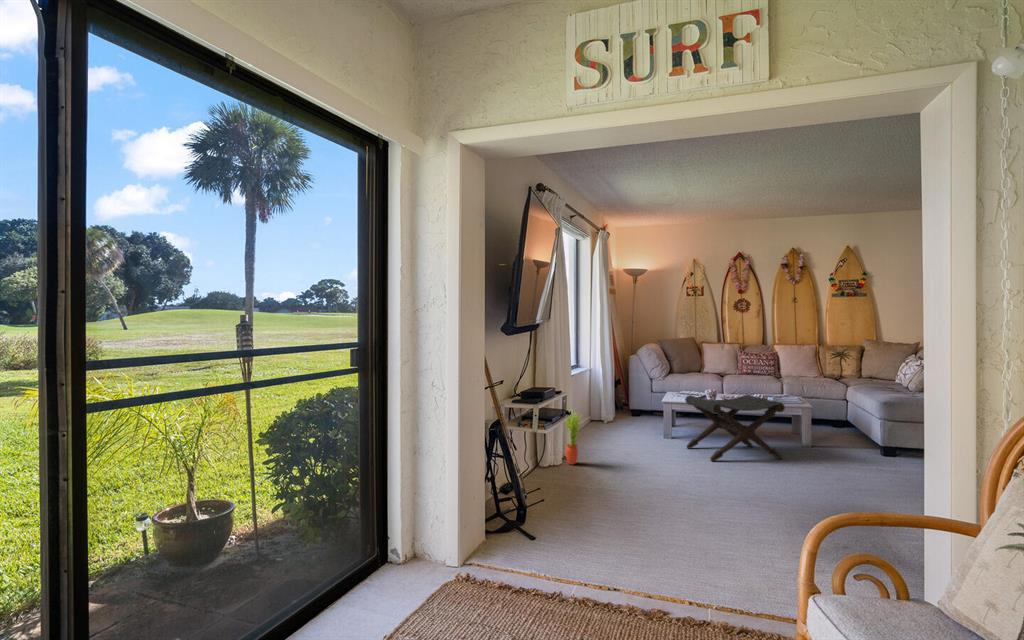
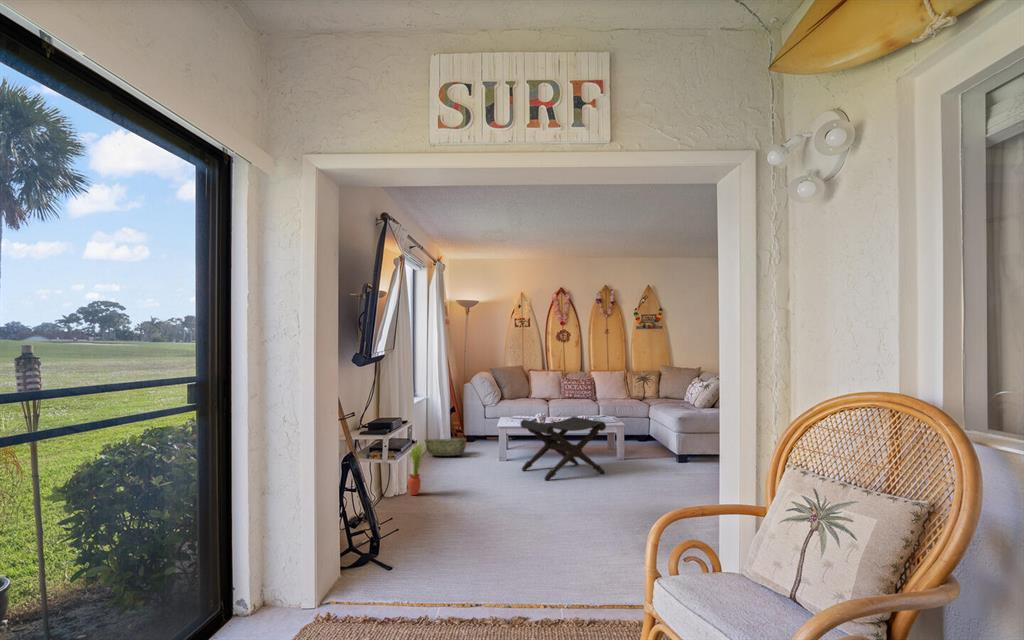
woven basket: none [588,409,631,428] -> present [425,438,466,456]

